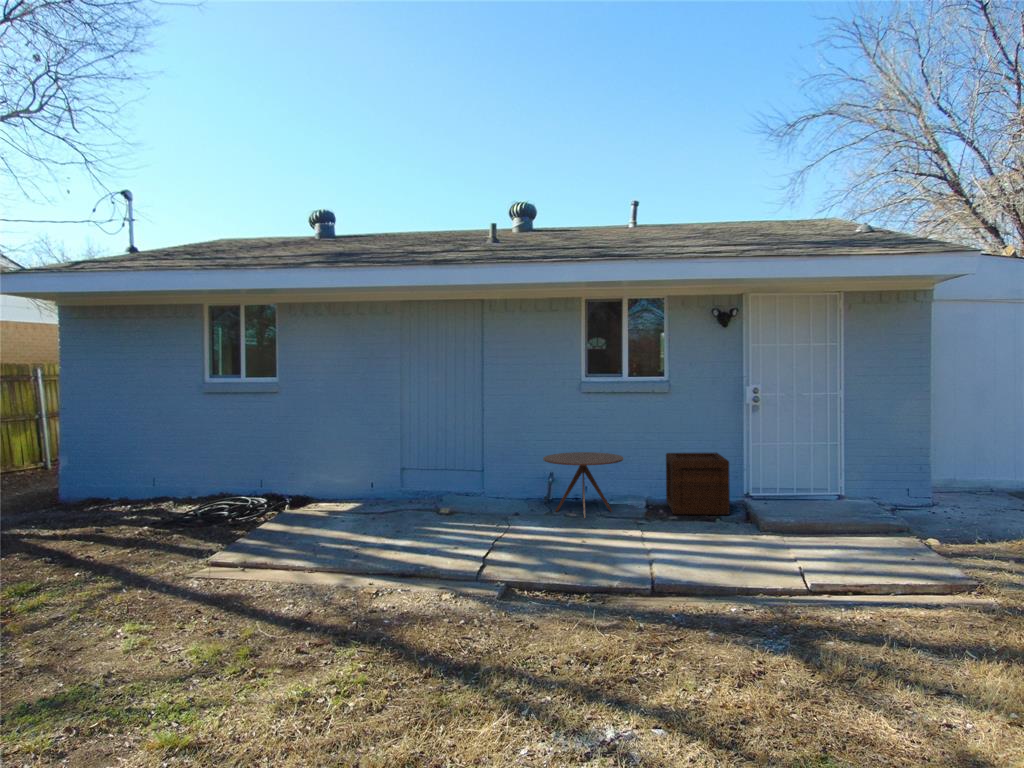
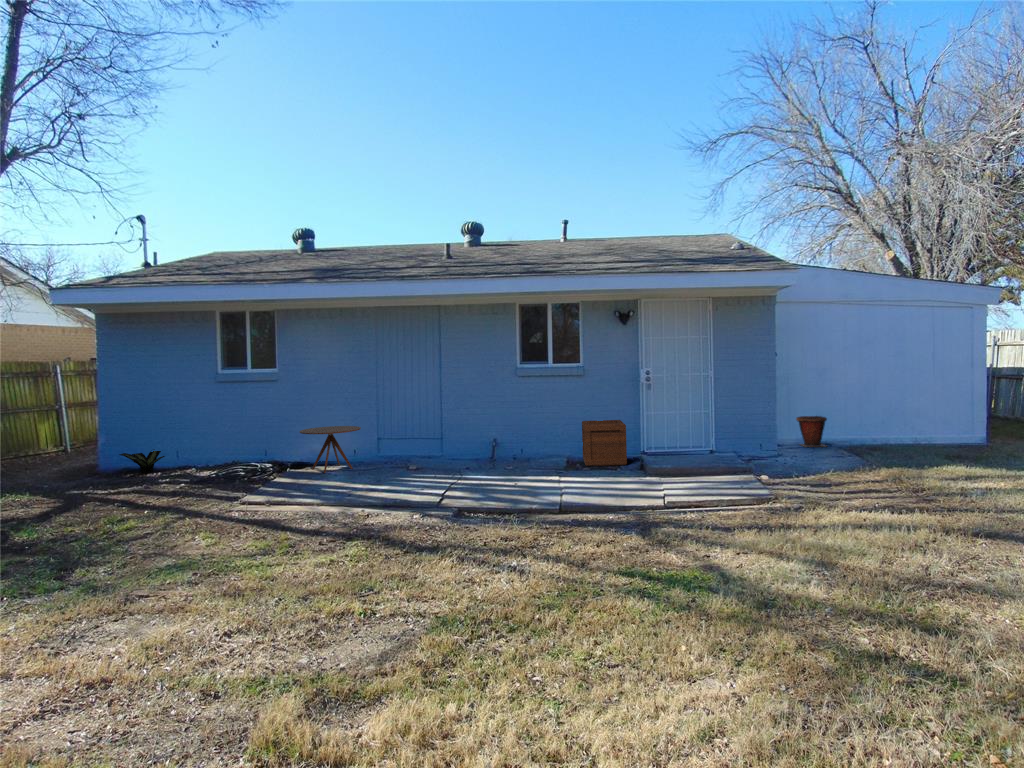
trash can: none [950,451,998,493] -> present [796,416,827,447]
round table: present [543,452,624,518] -> present [300,426,361,473]
potted plant: none [80,475,143,506] -> present [119,449,165,473]

